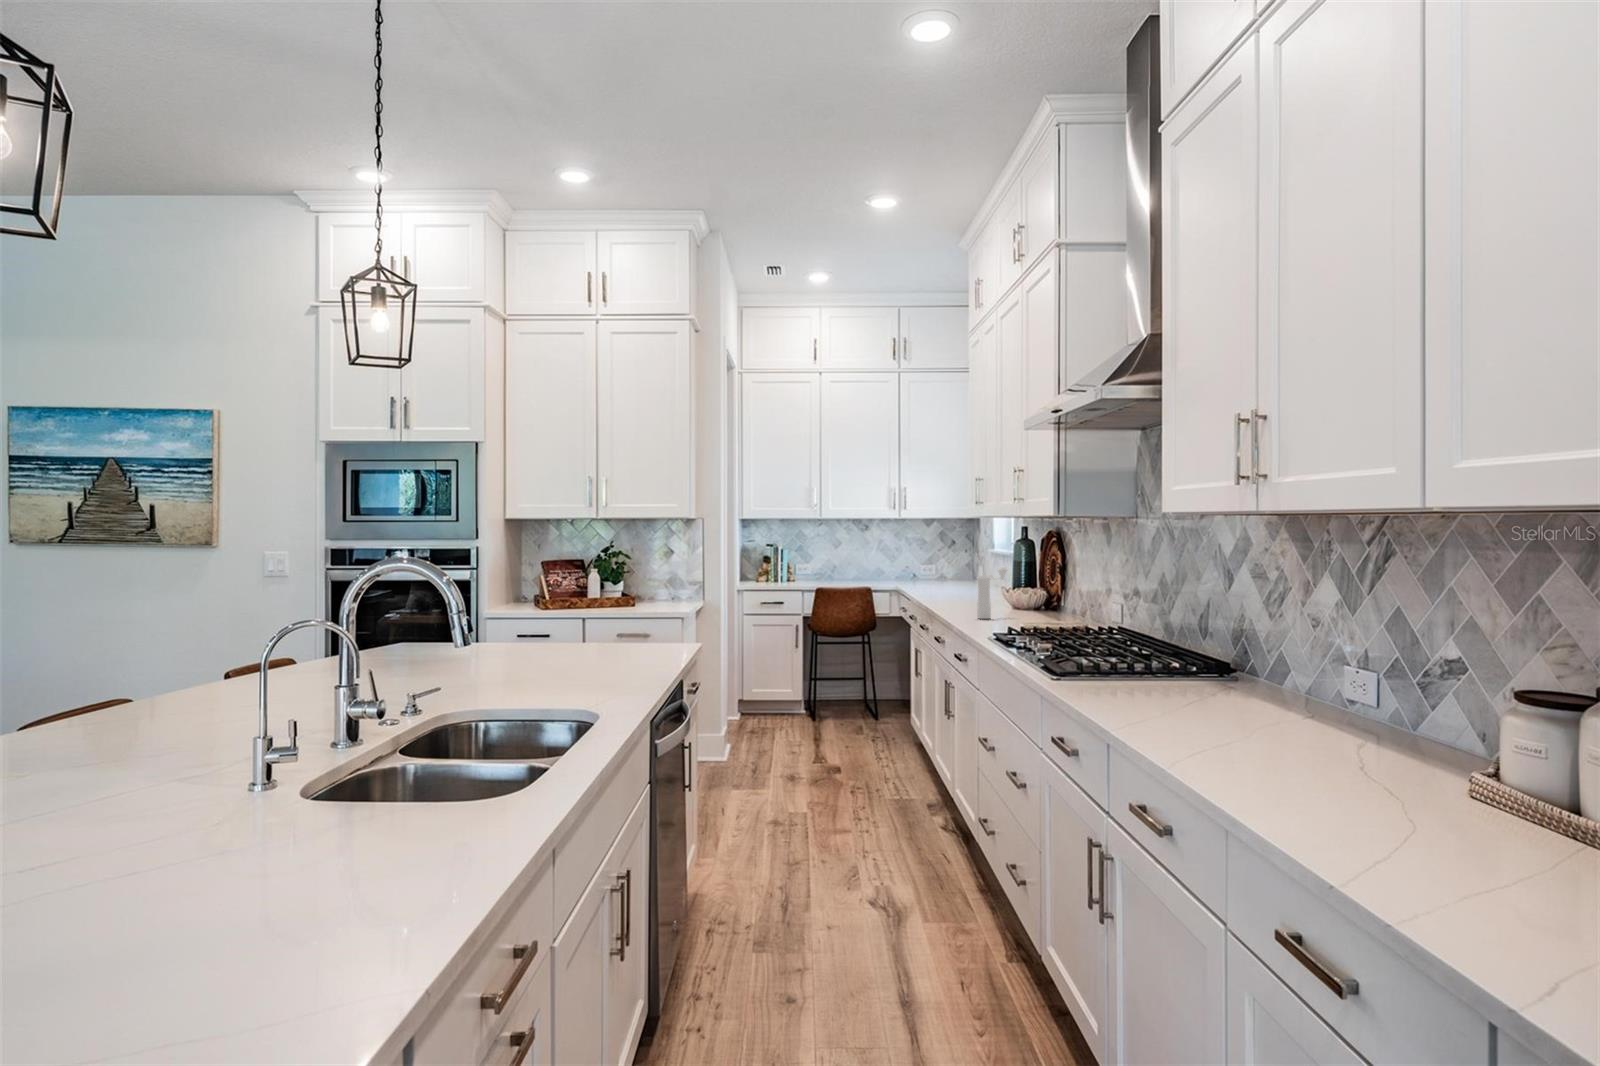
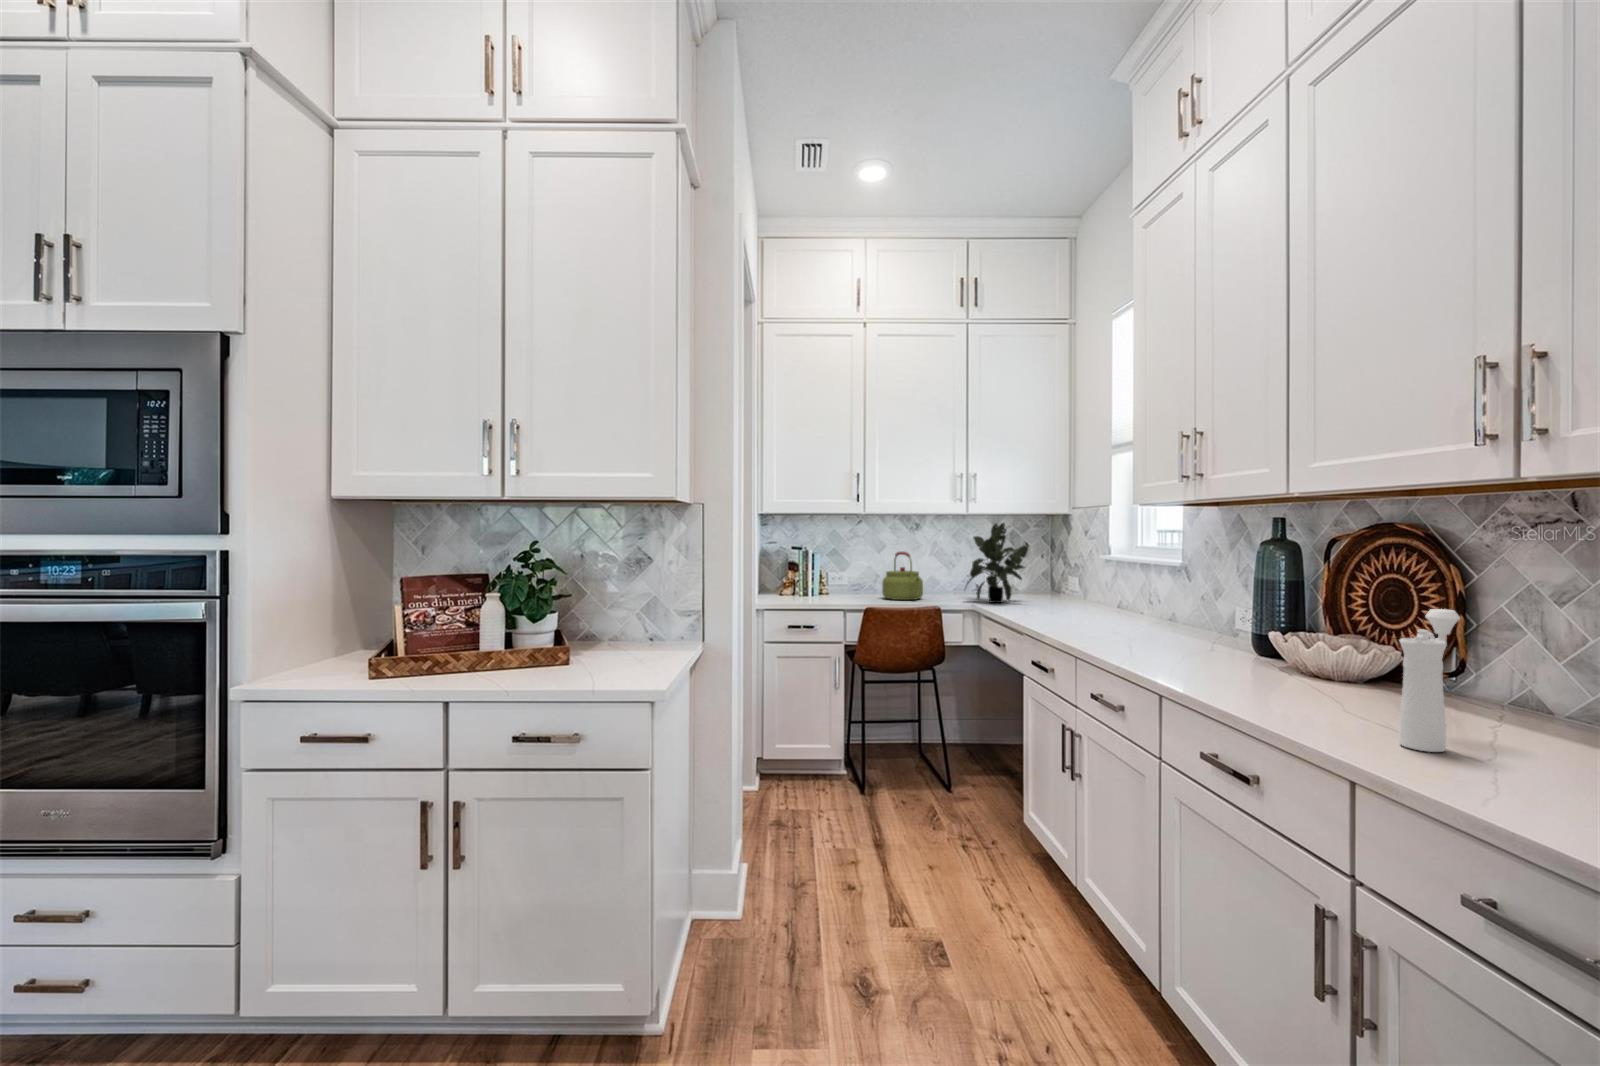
potted plant: none [893,525,940,585] -> present [967,523,1028,603]
kettle: none [834,547,865,584] -> present [882,552,923,600]

